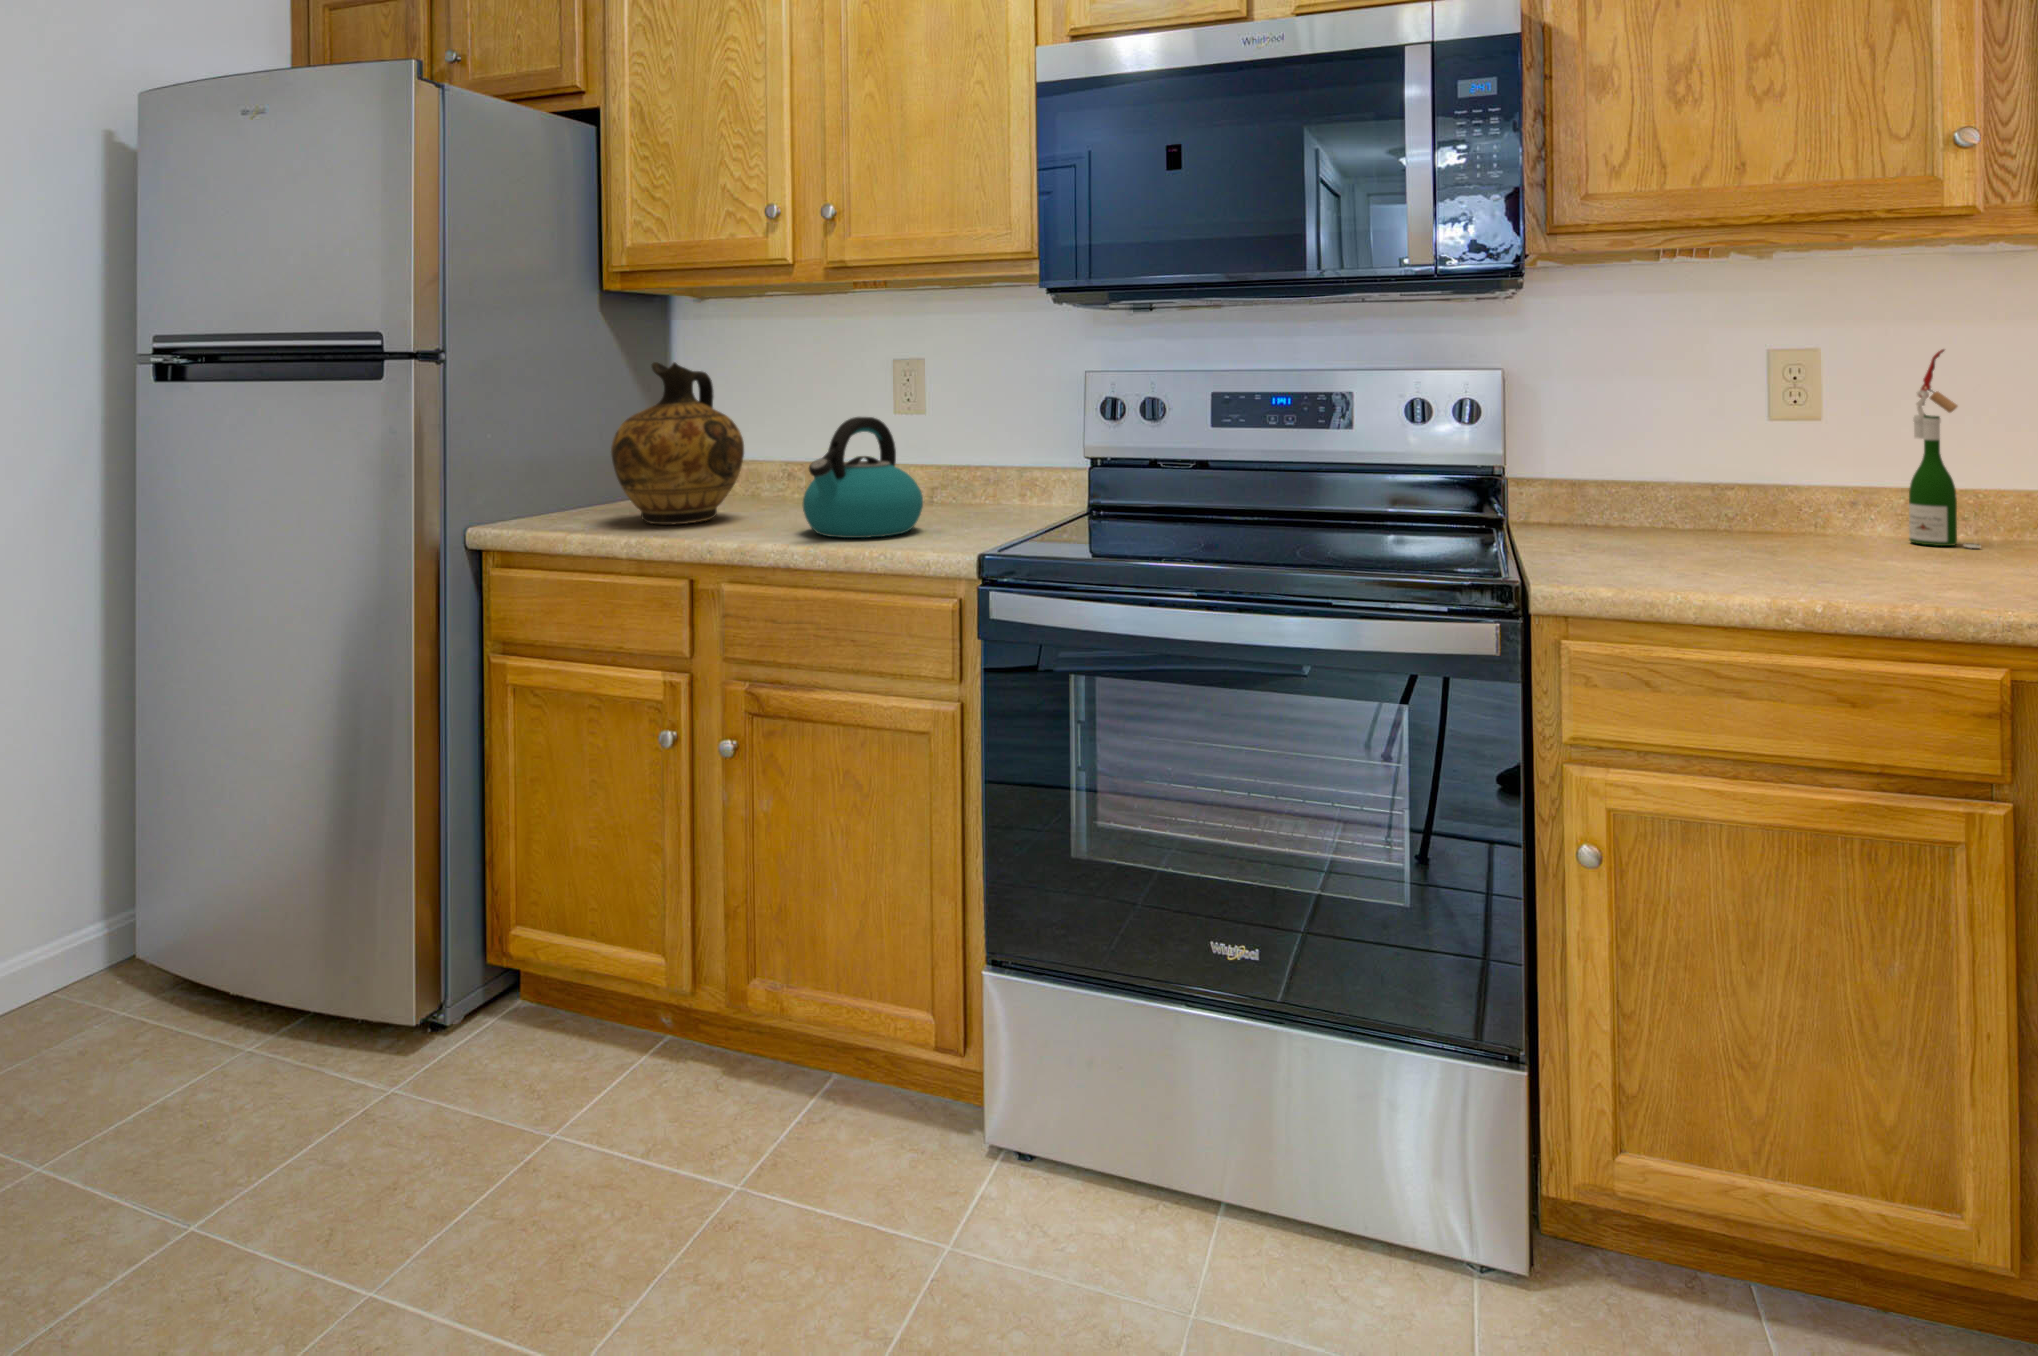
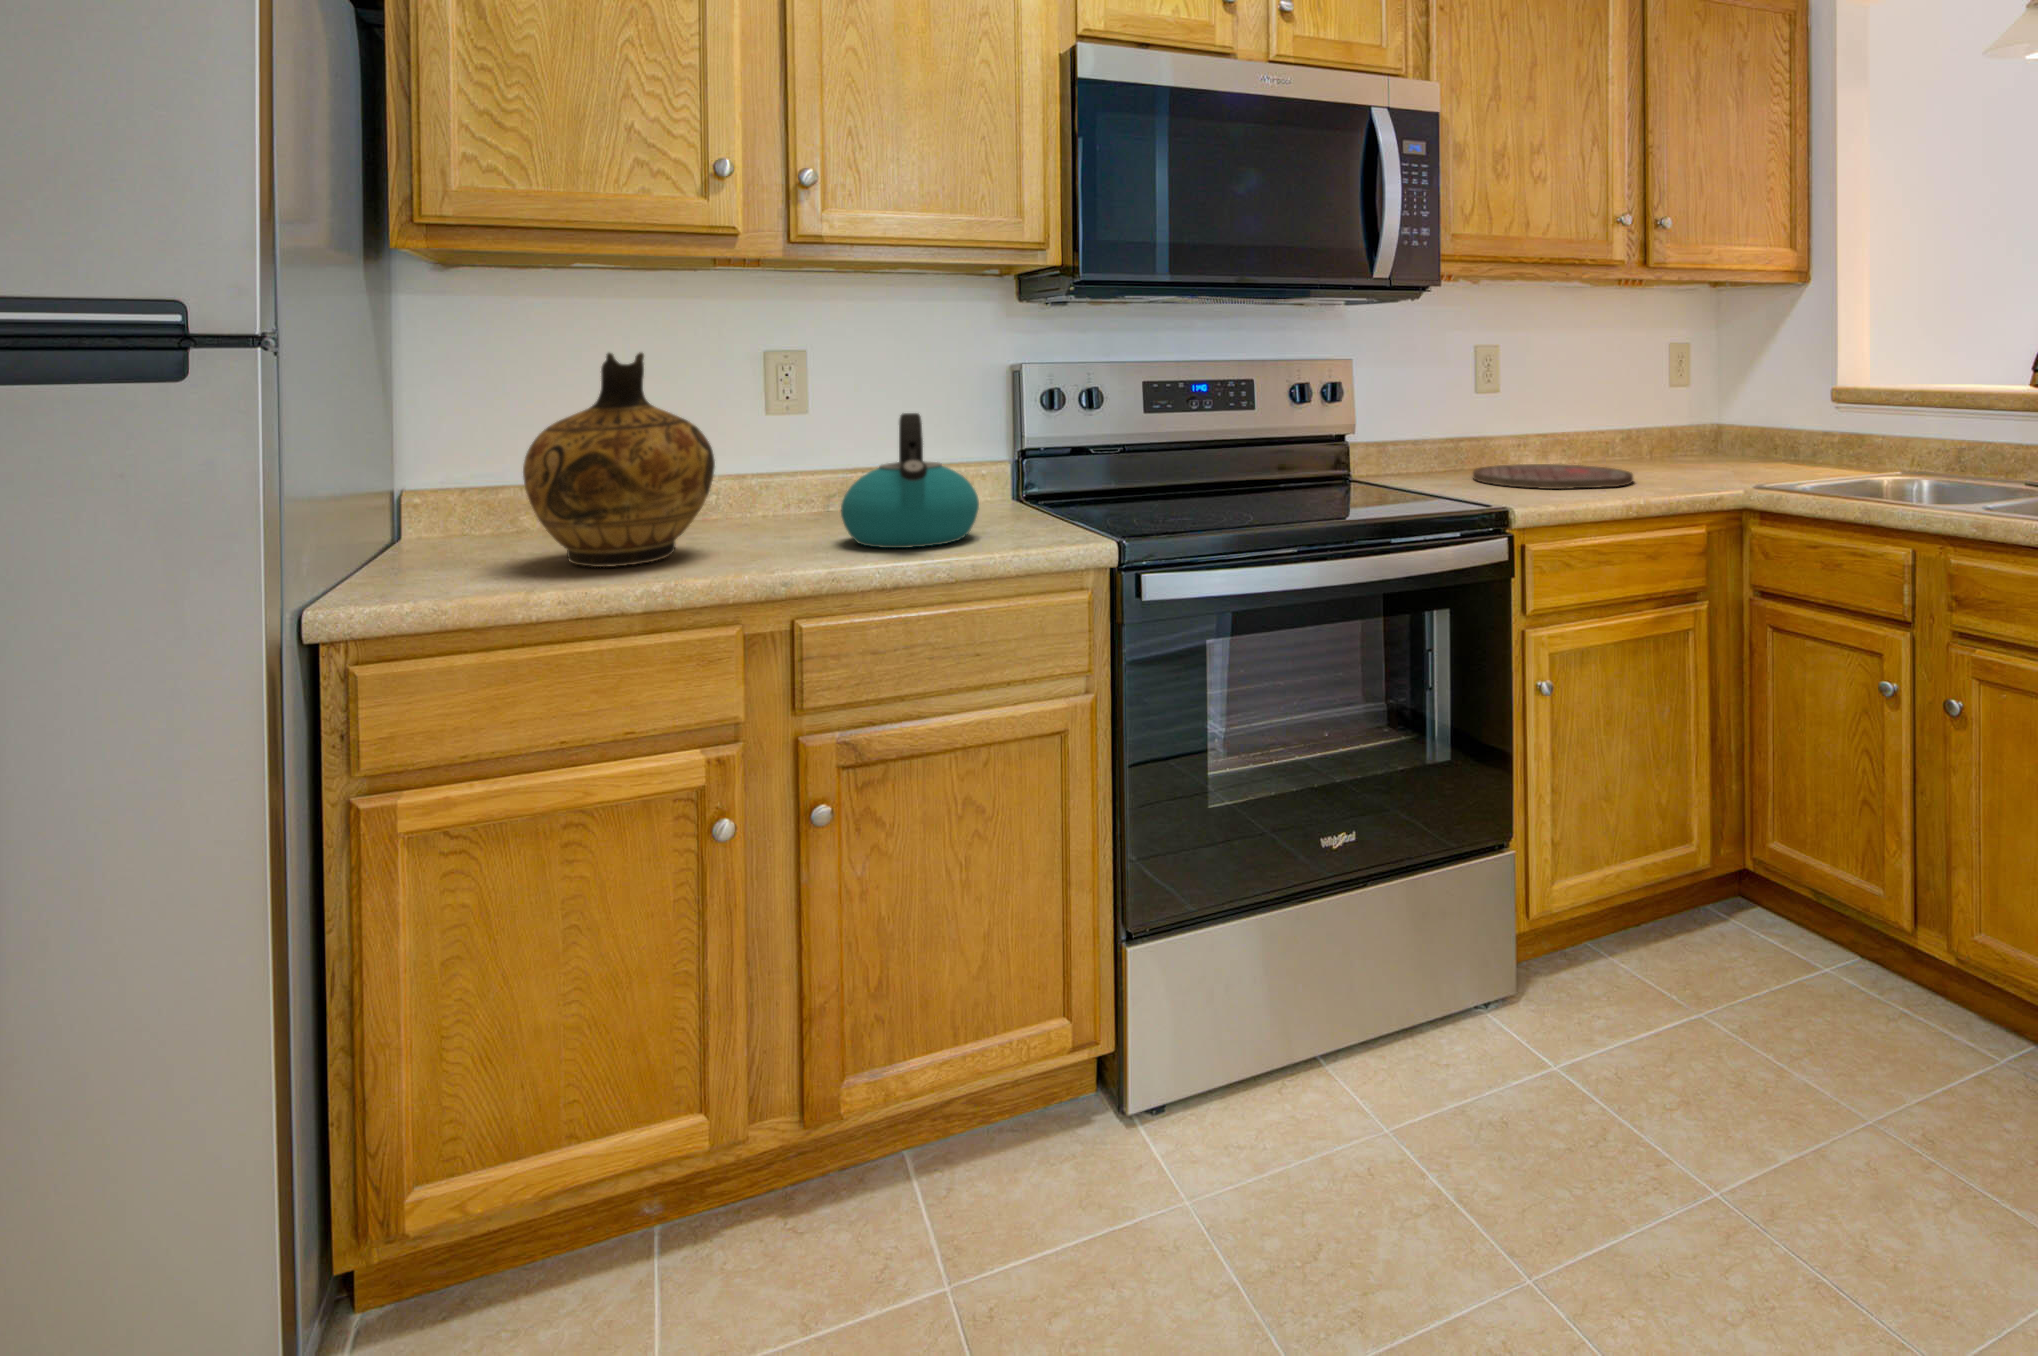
wine bottle: present [1909,349,1981,548] -> none [1543,346,1581,466]
cutting board: none [1662,532,1958,584] -> present [1473,464,1633,489]

